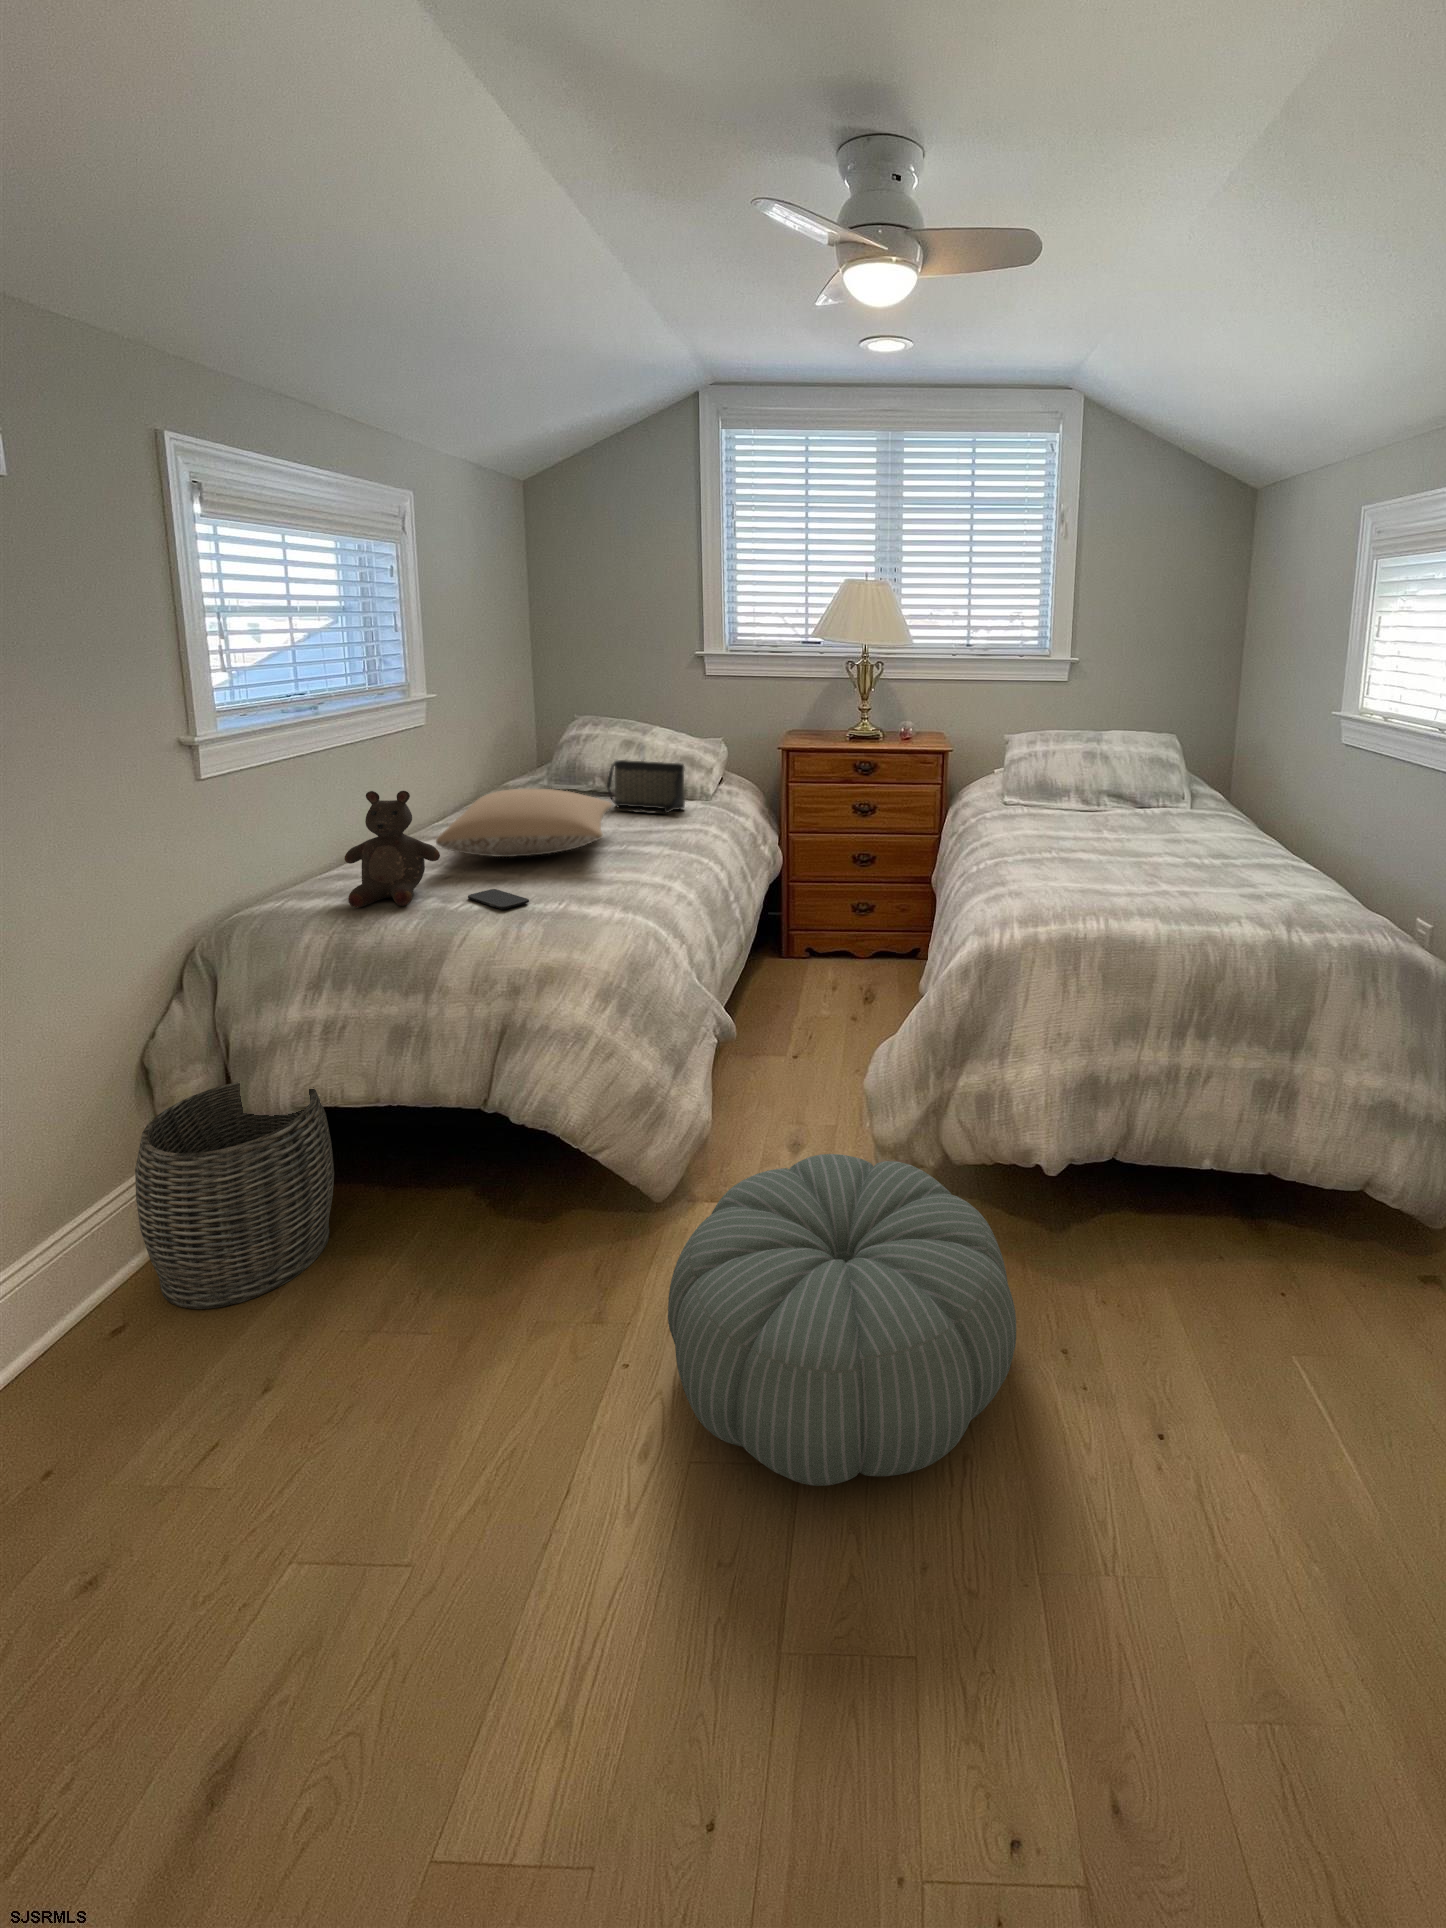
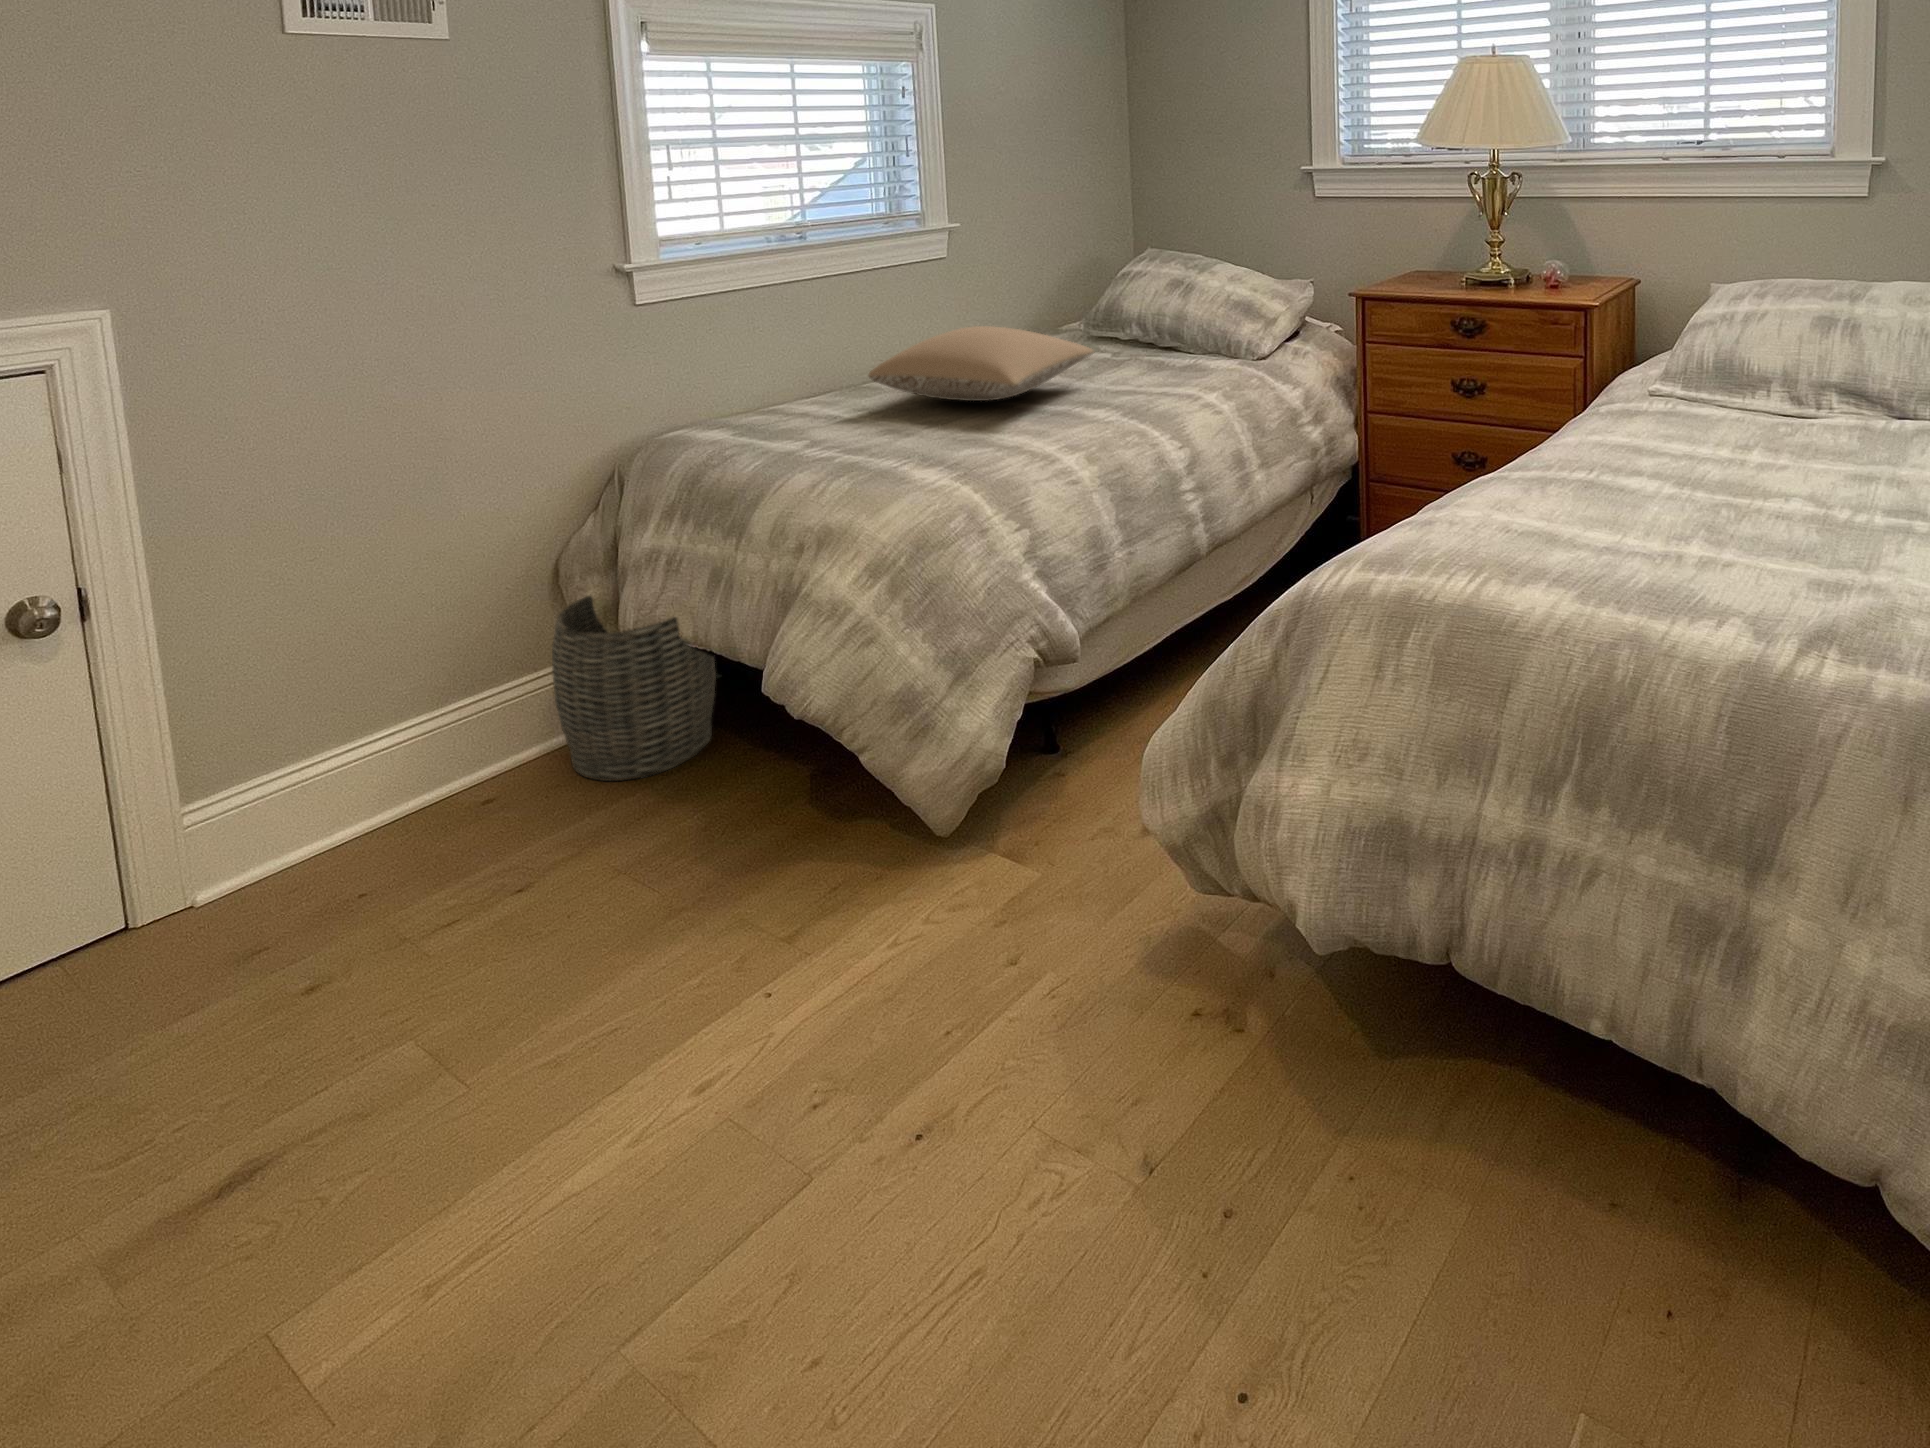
handbag: present [607,760,685,814] -> none [1133,301,1215,369]
stuffed bear: present [344,791,440,907] -> none [759,317,849,436]
smartphone: present [468,889,529,910] -> none [857,430,897,452]
pouf: present [668,1154,1016,1486] -> none [737,809,1183,1230]

